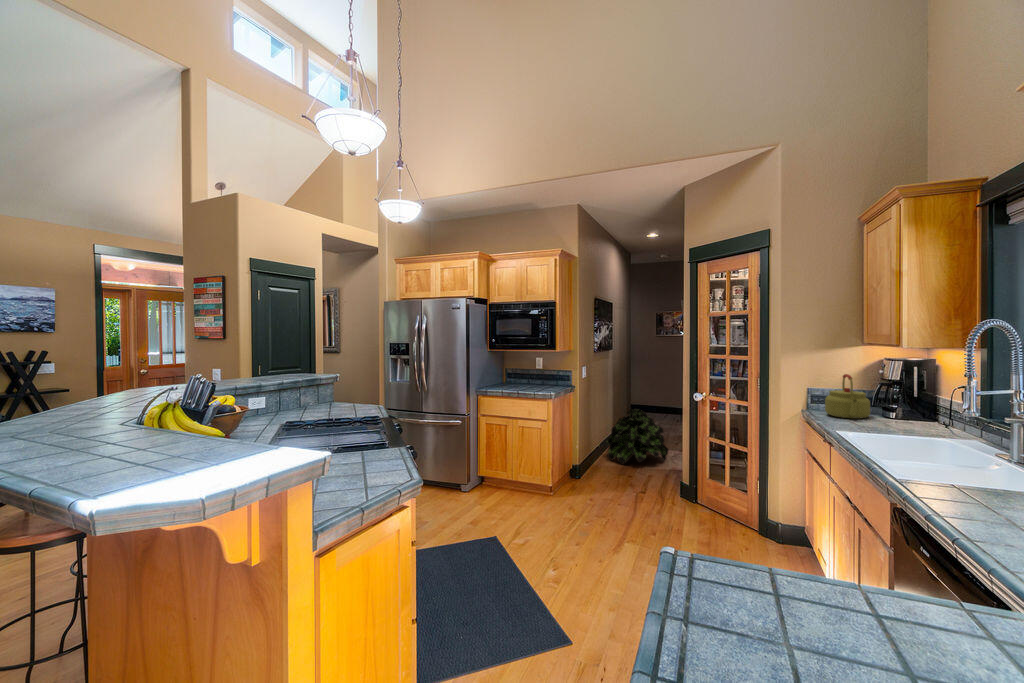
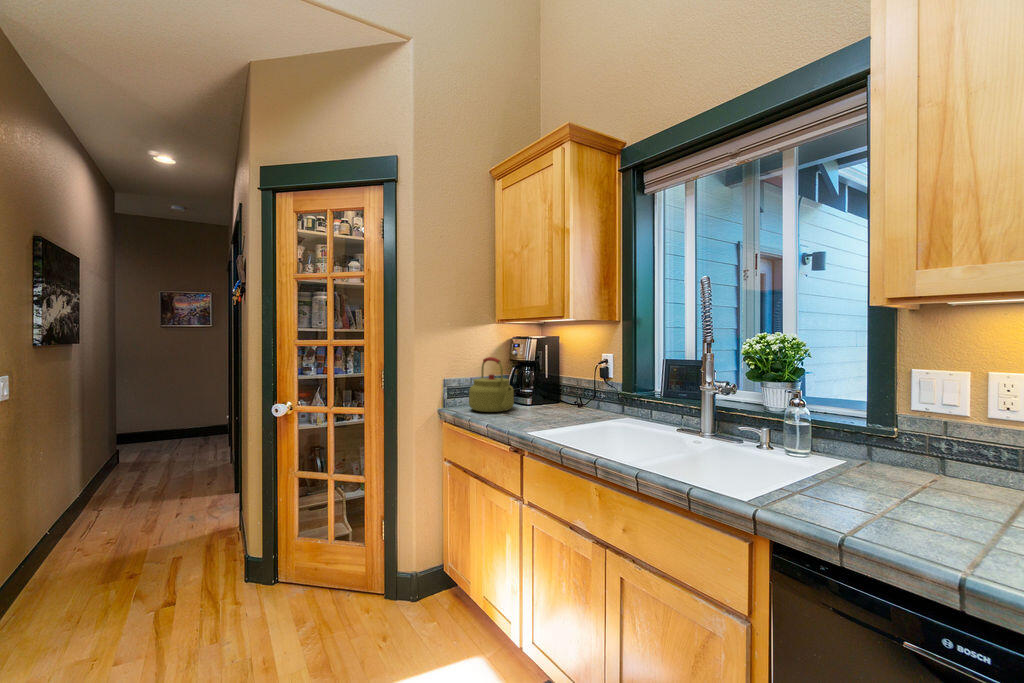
potted plant: present [604,409,669,464] -> none [61,443,206,556]

